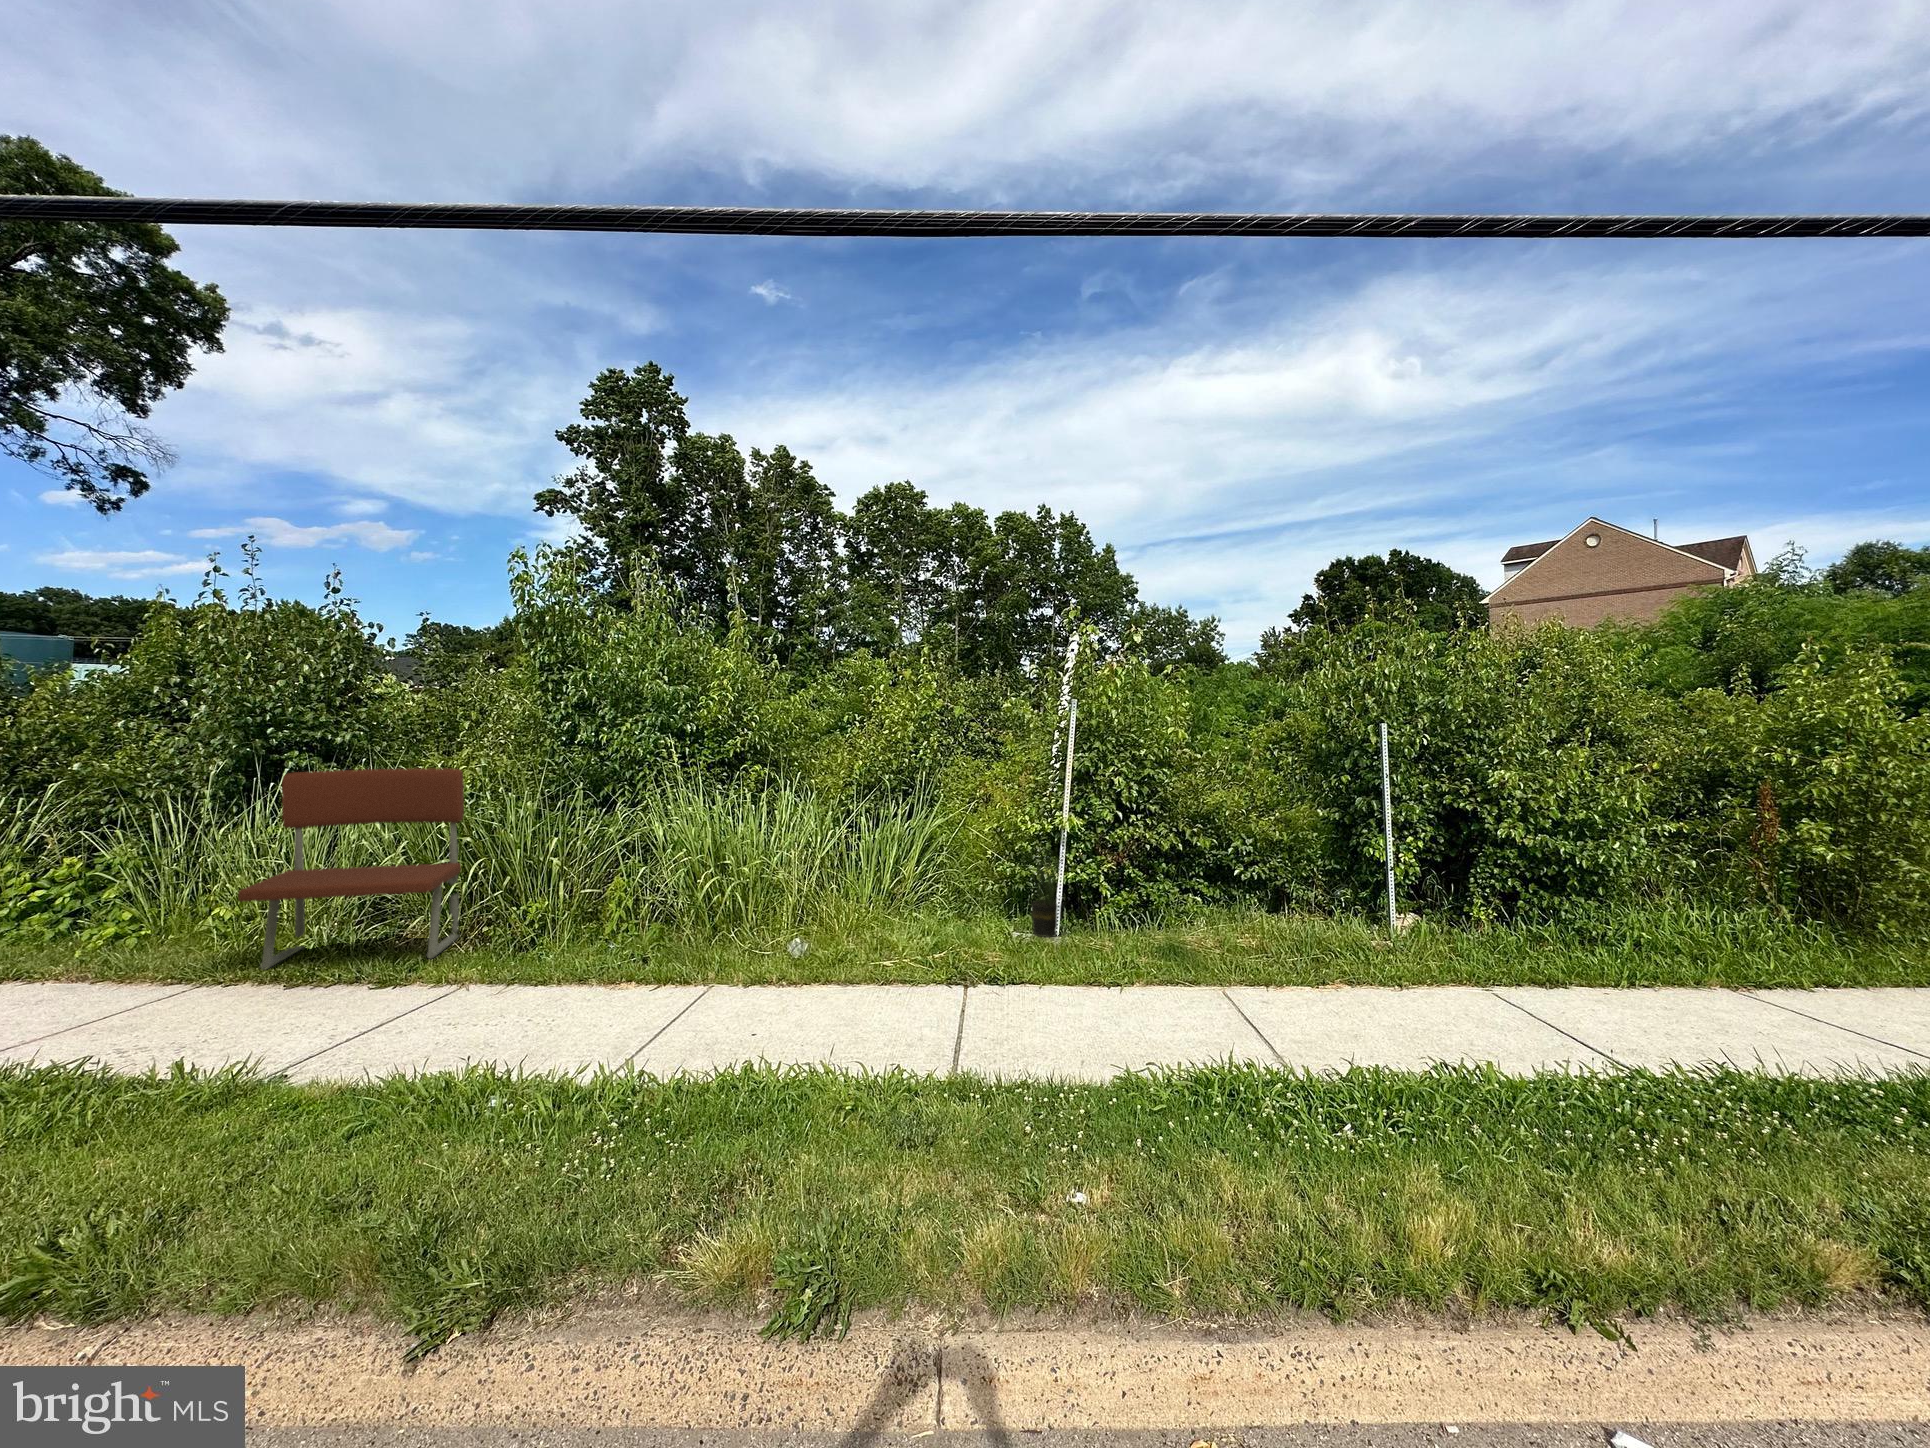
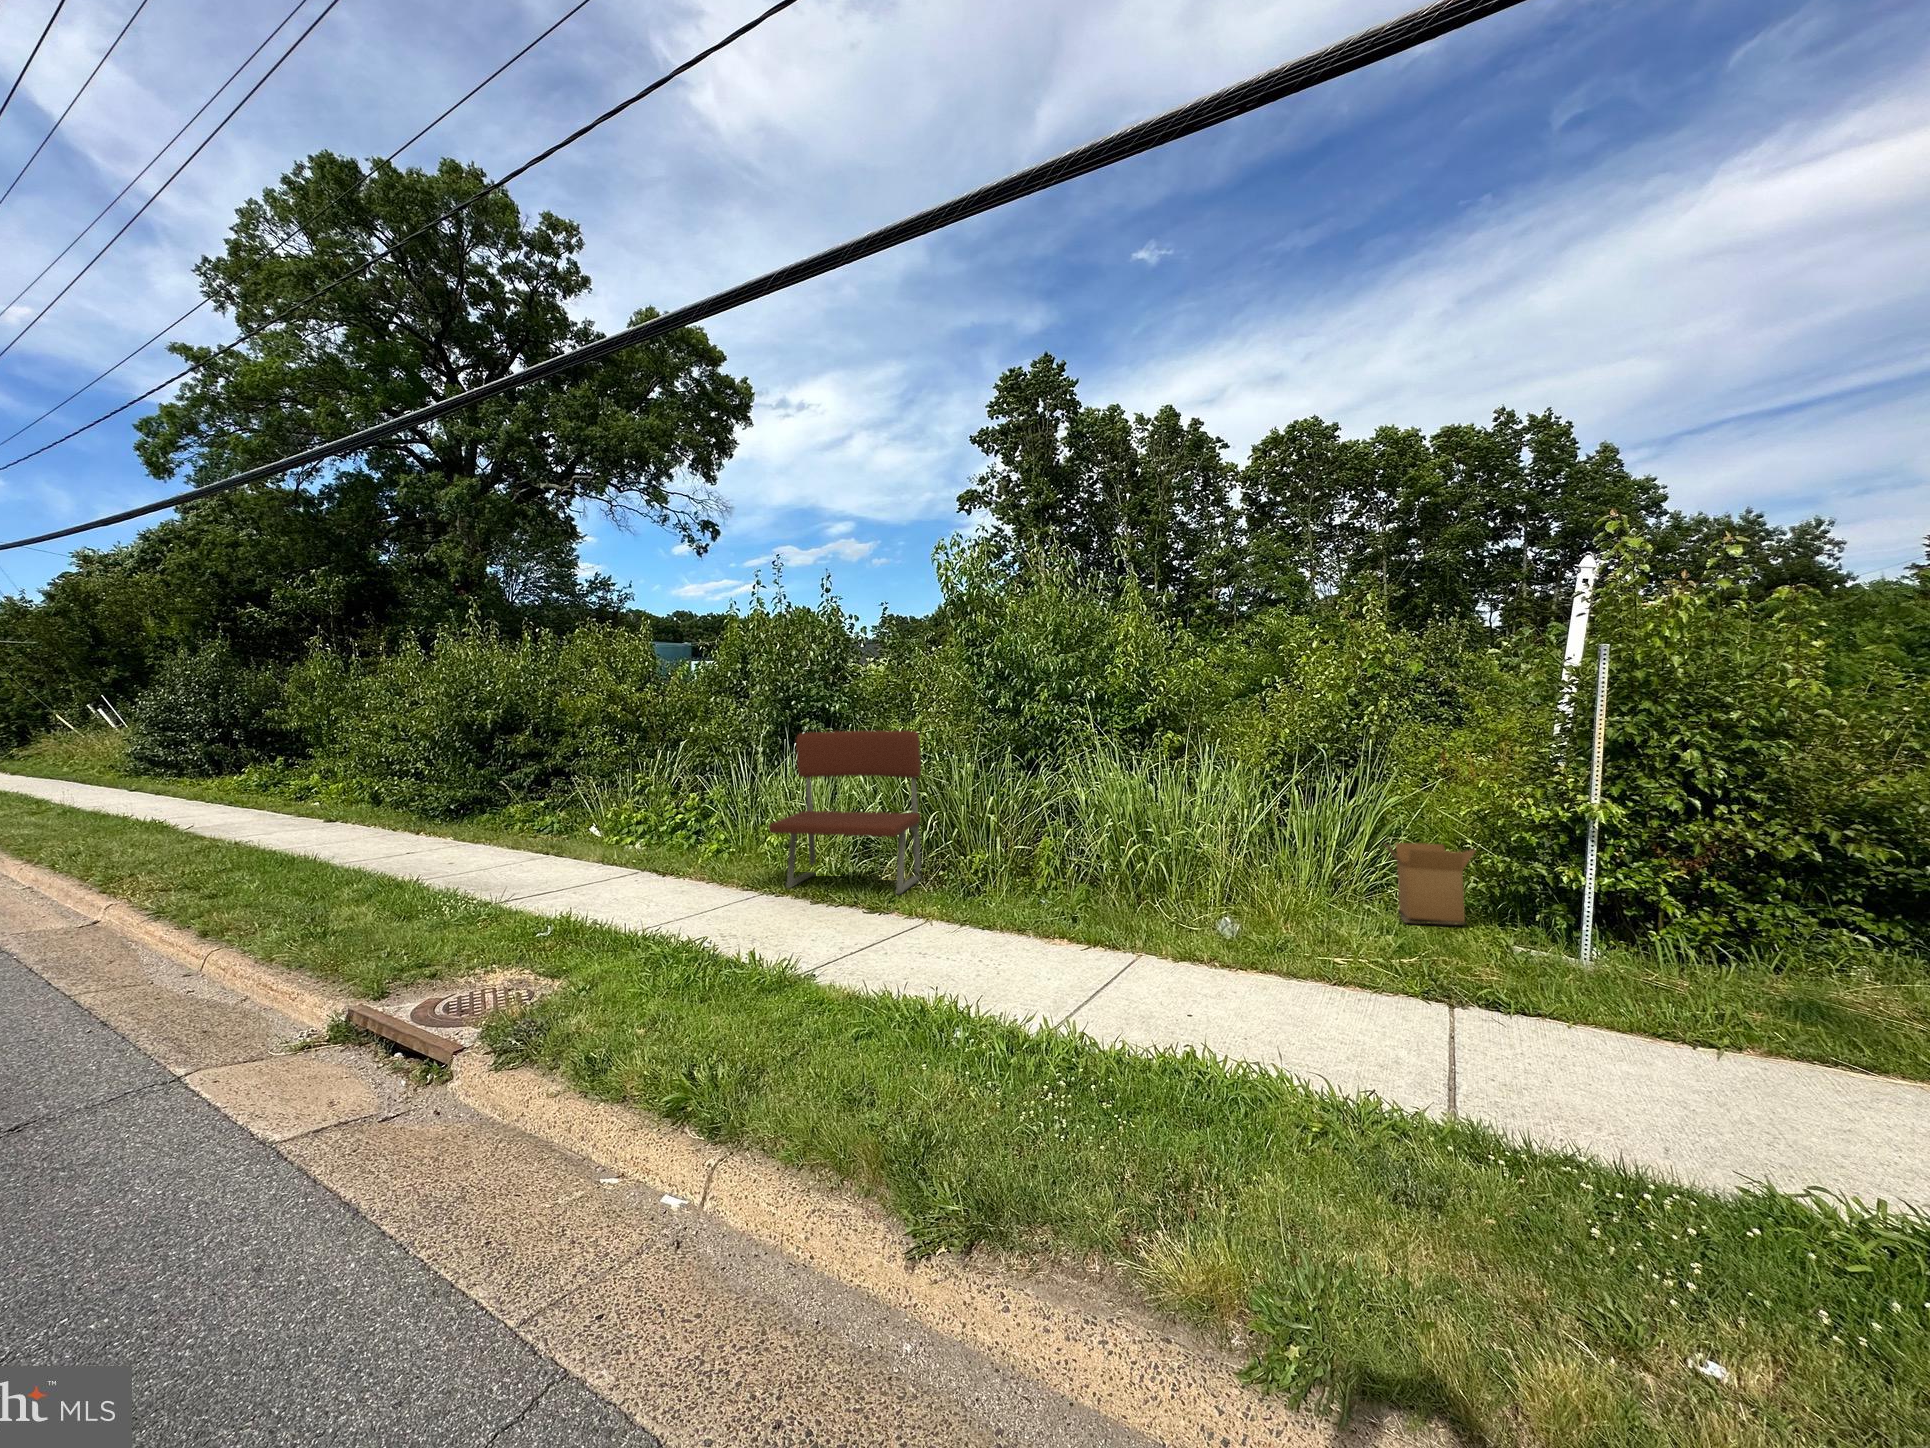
potted plant: present [1027,843,1068,937] -> none [1519,828,1614,958]
cardboard box: none [925,857,990,925] -> present [1384,843,1475,925]

